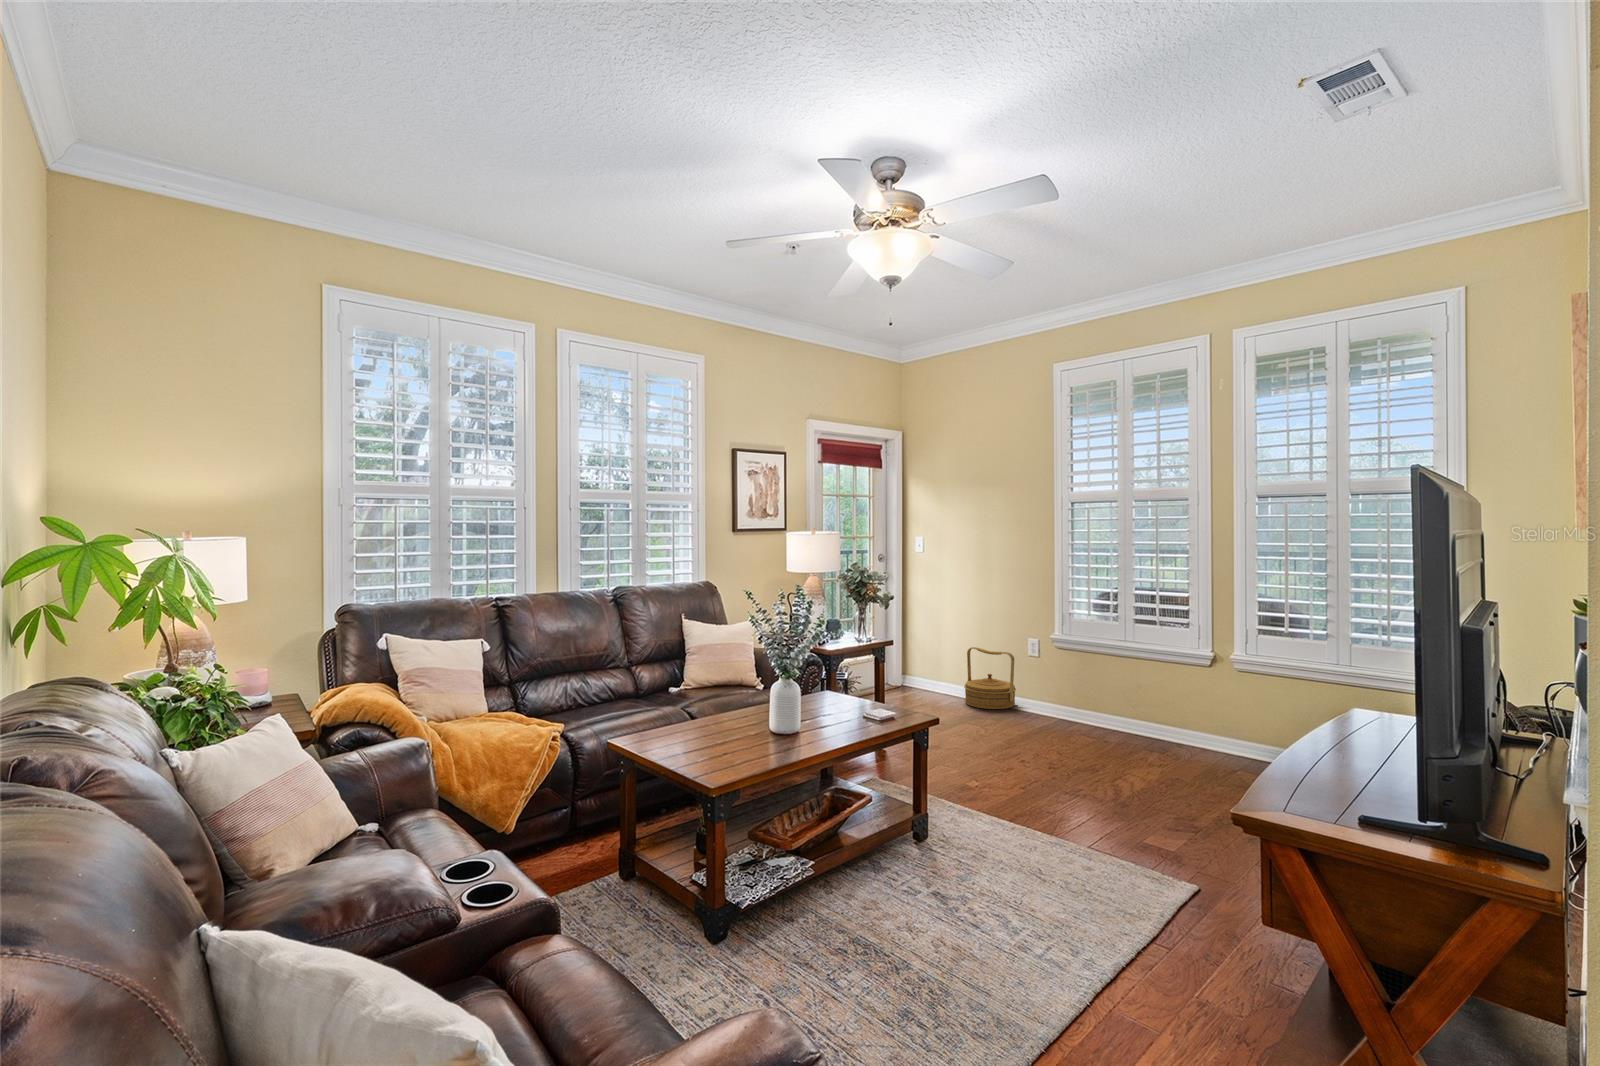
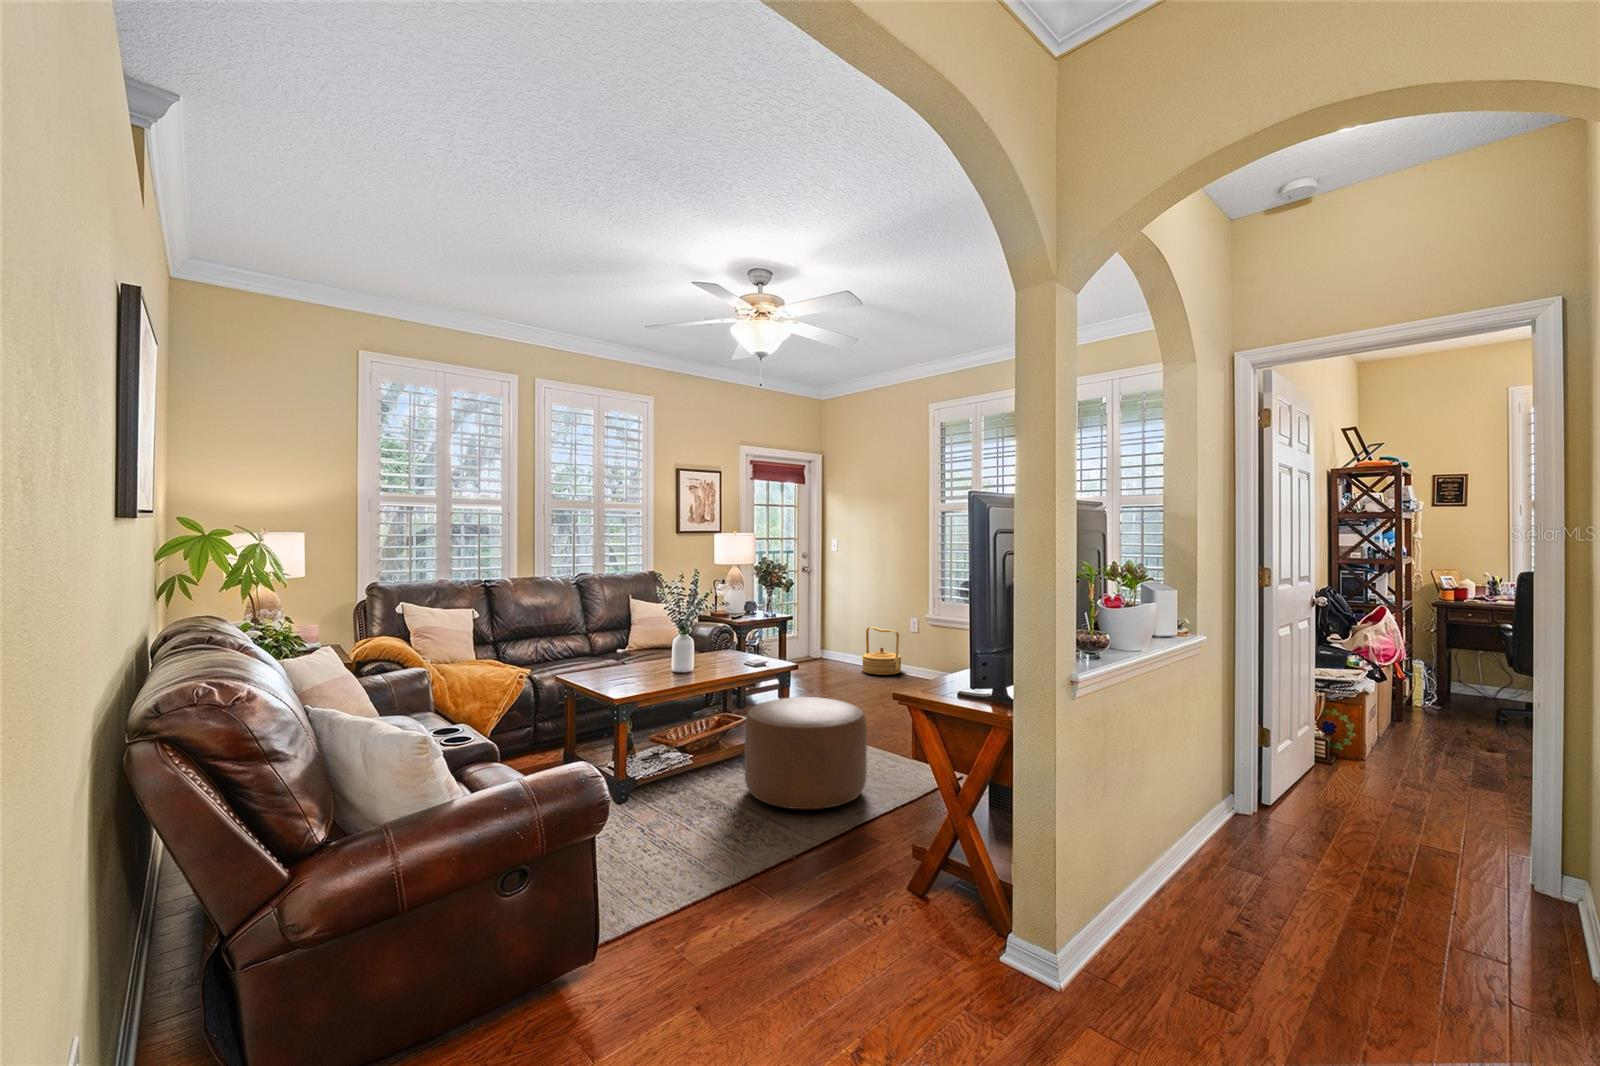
ottoman: none [895,771,1084,962] -> present [745,697,867,809]

